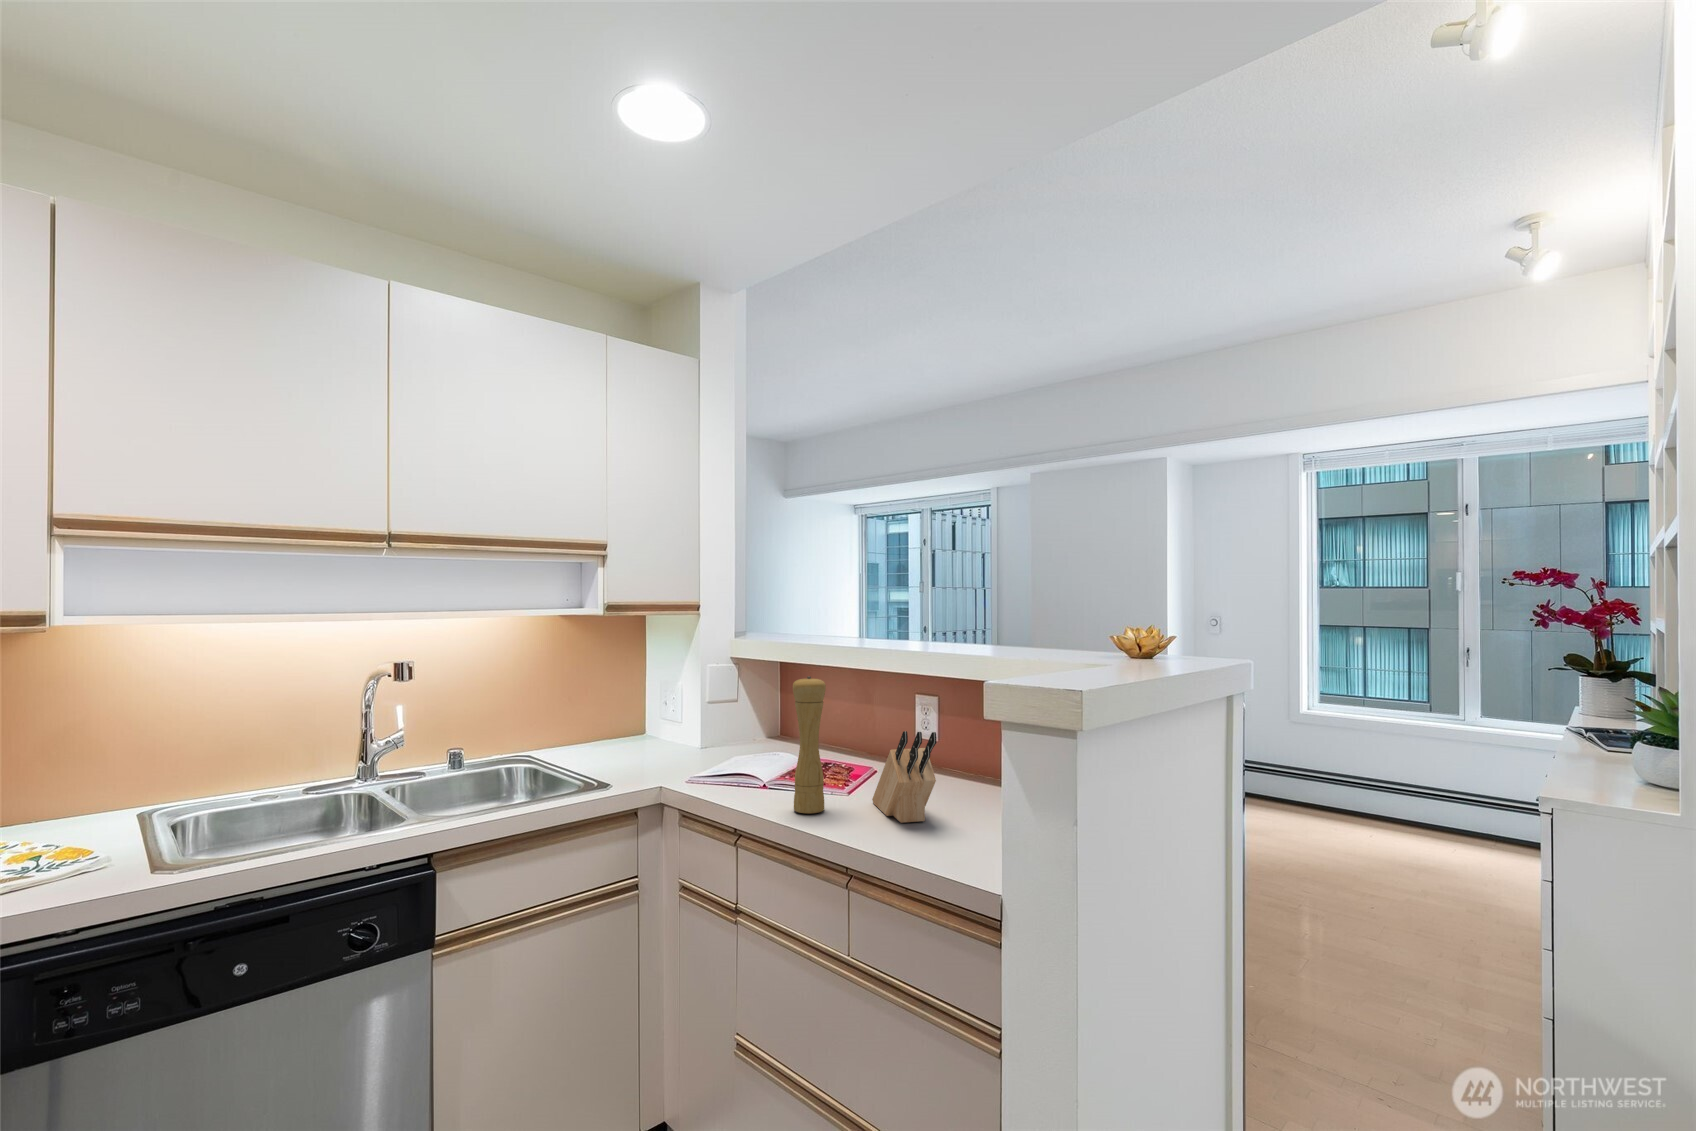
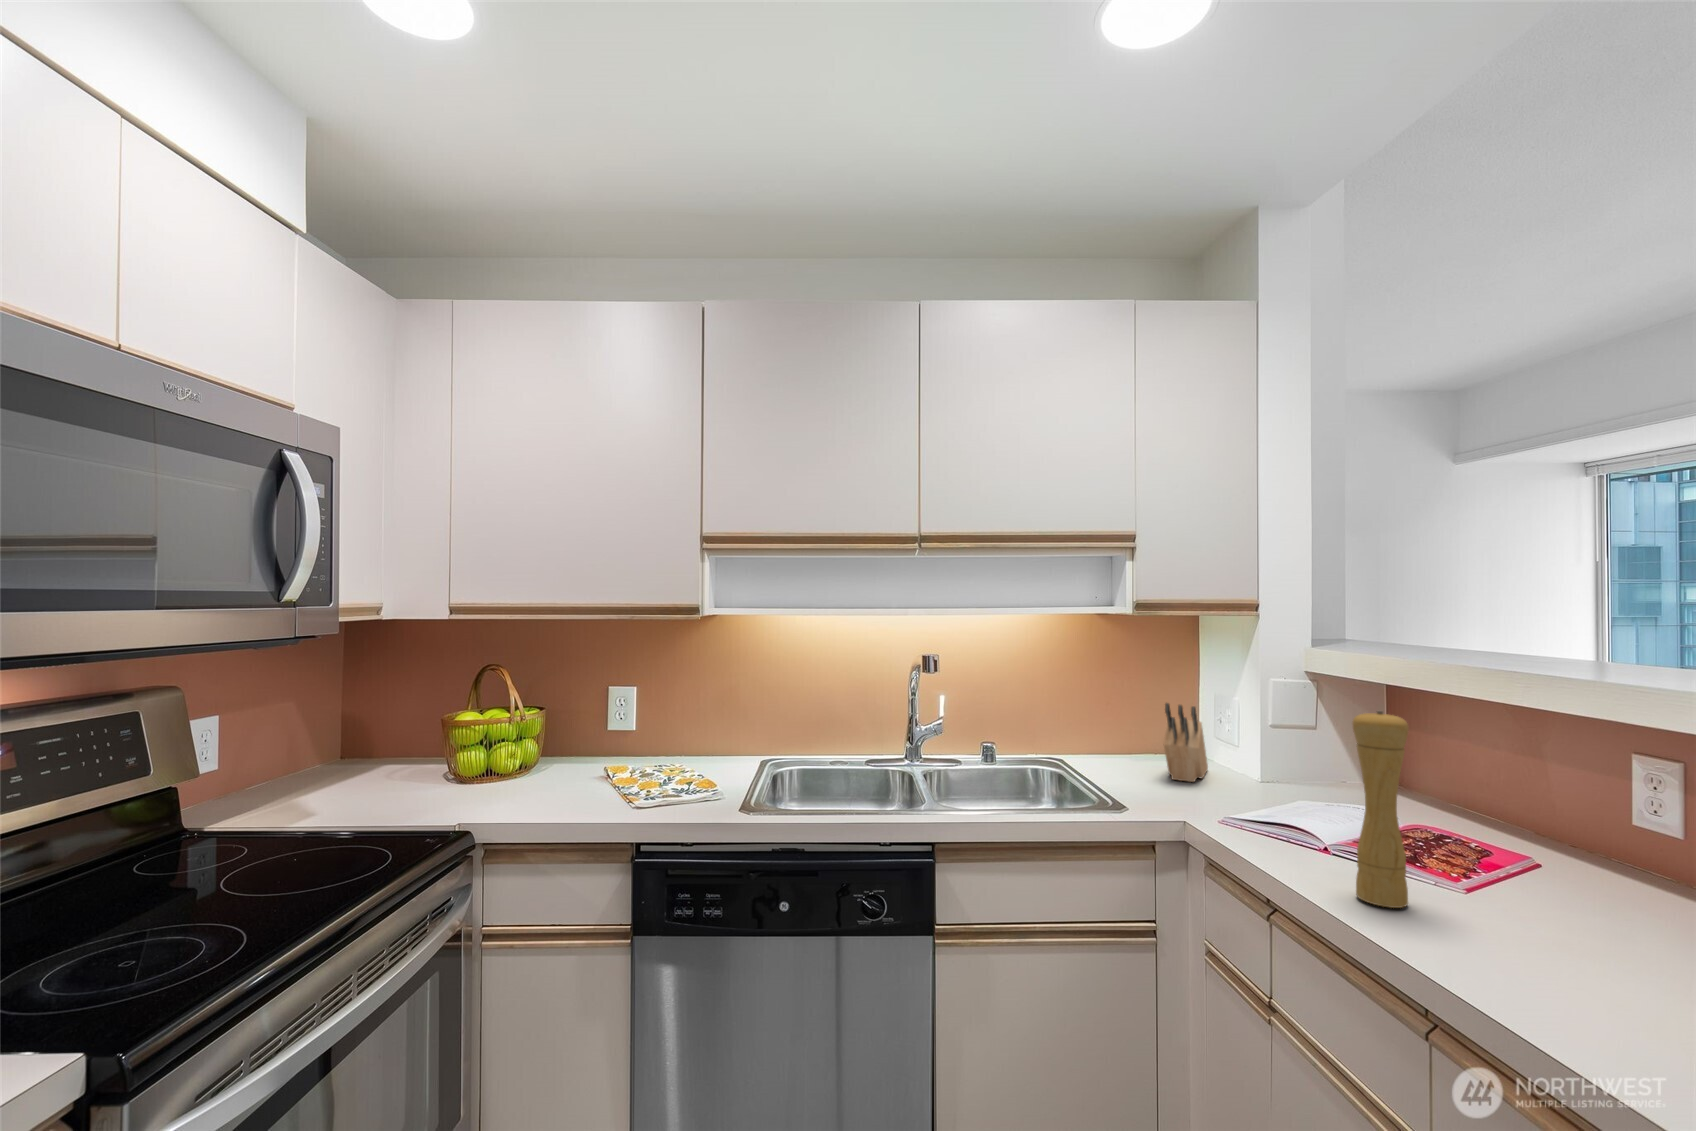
knife block: present [872,731,936,823] -> present [1164,703,1208,782]

